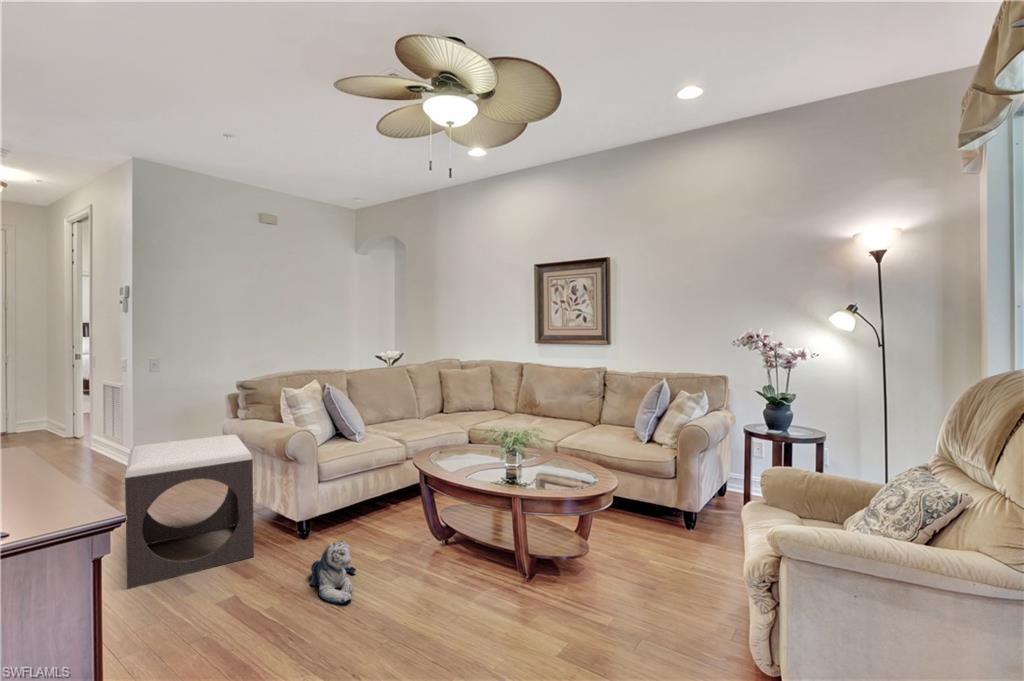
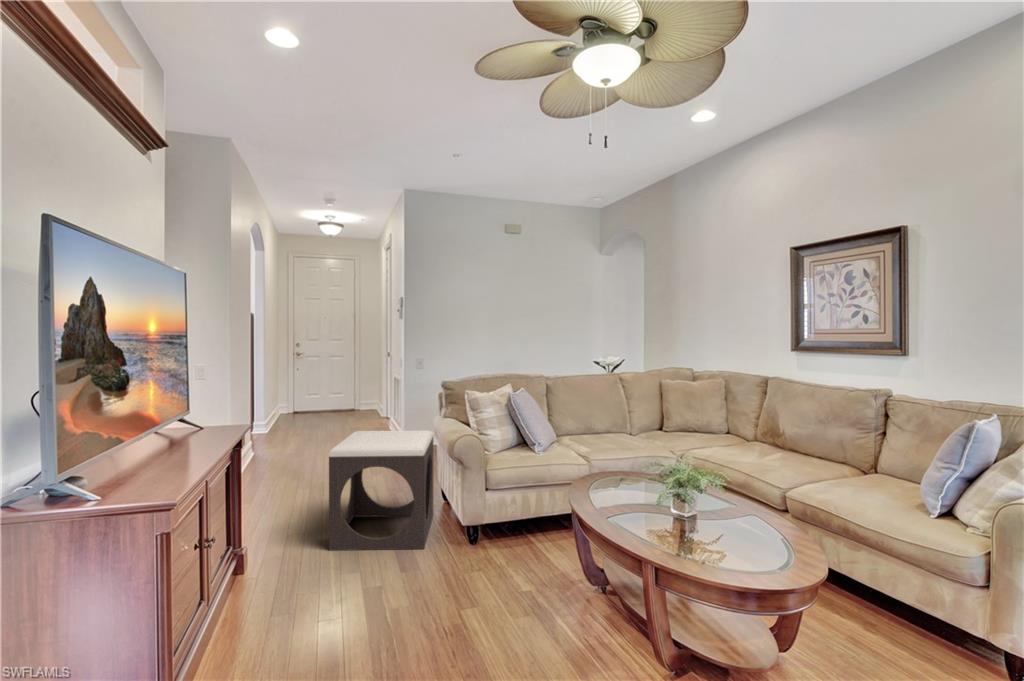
plush toy: present [310,541,356,604] -> none [448,554,493,620]

